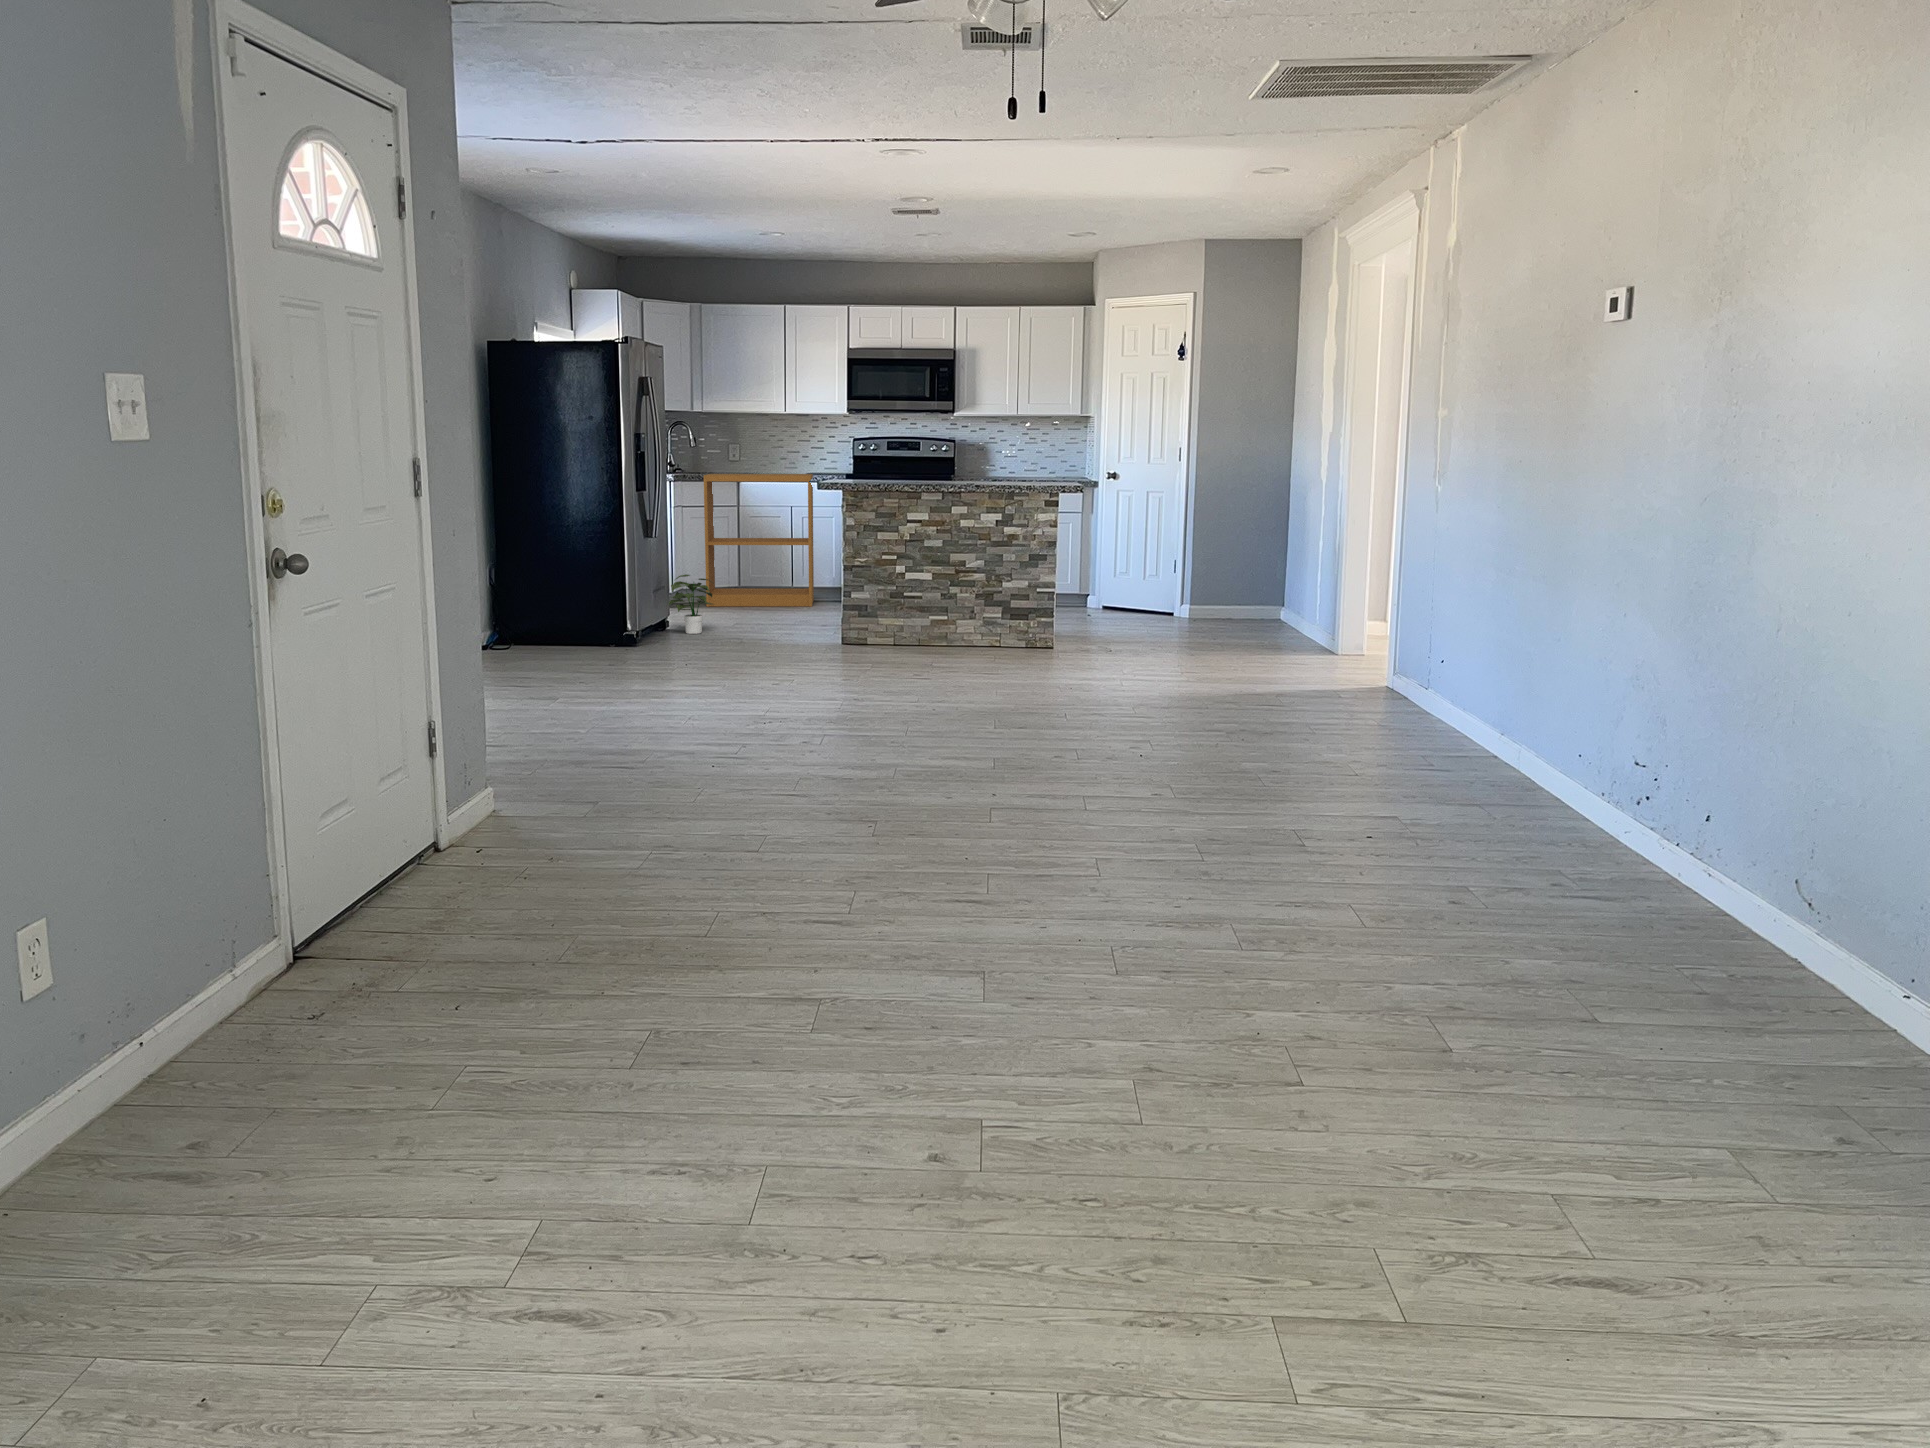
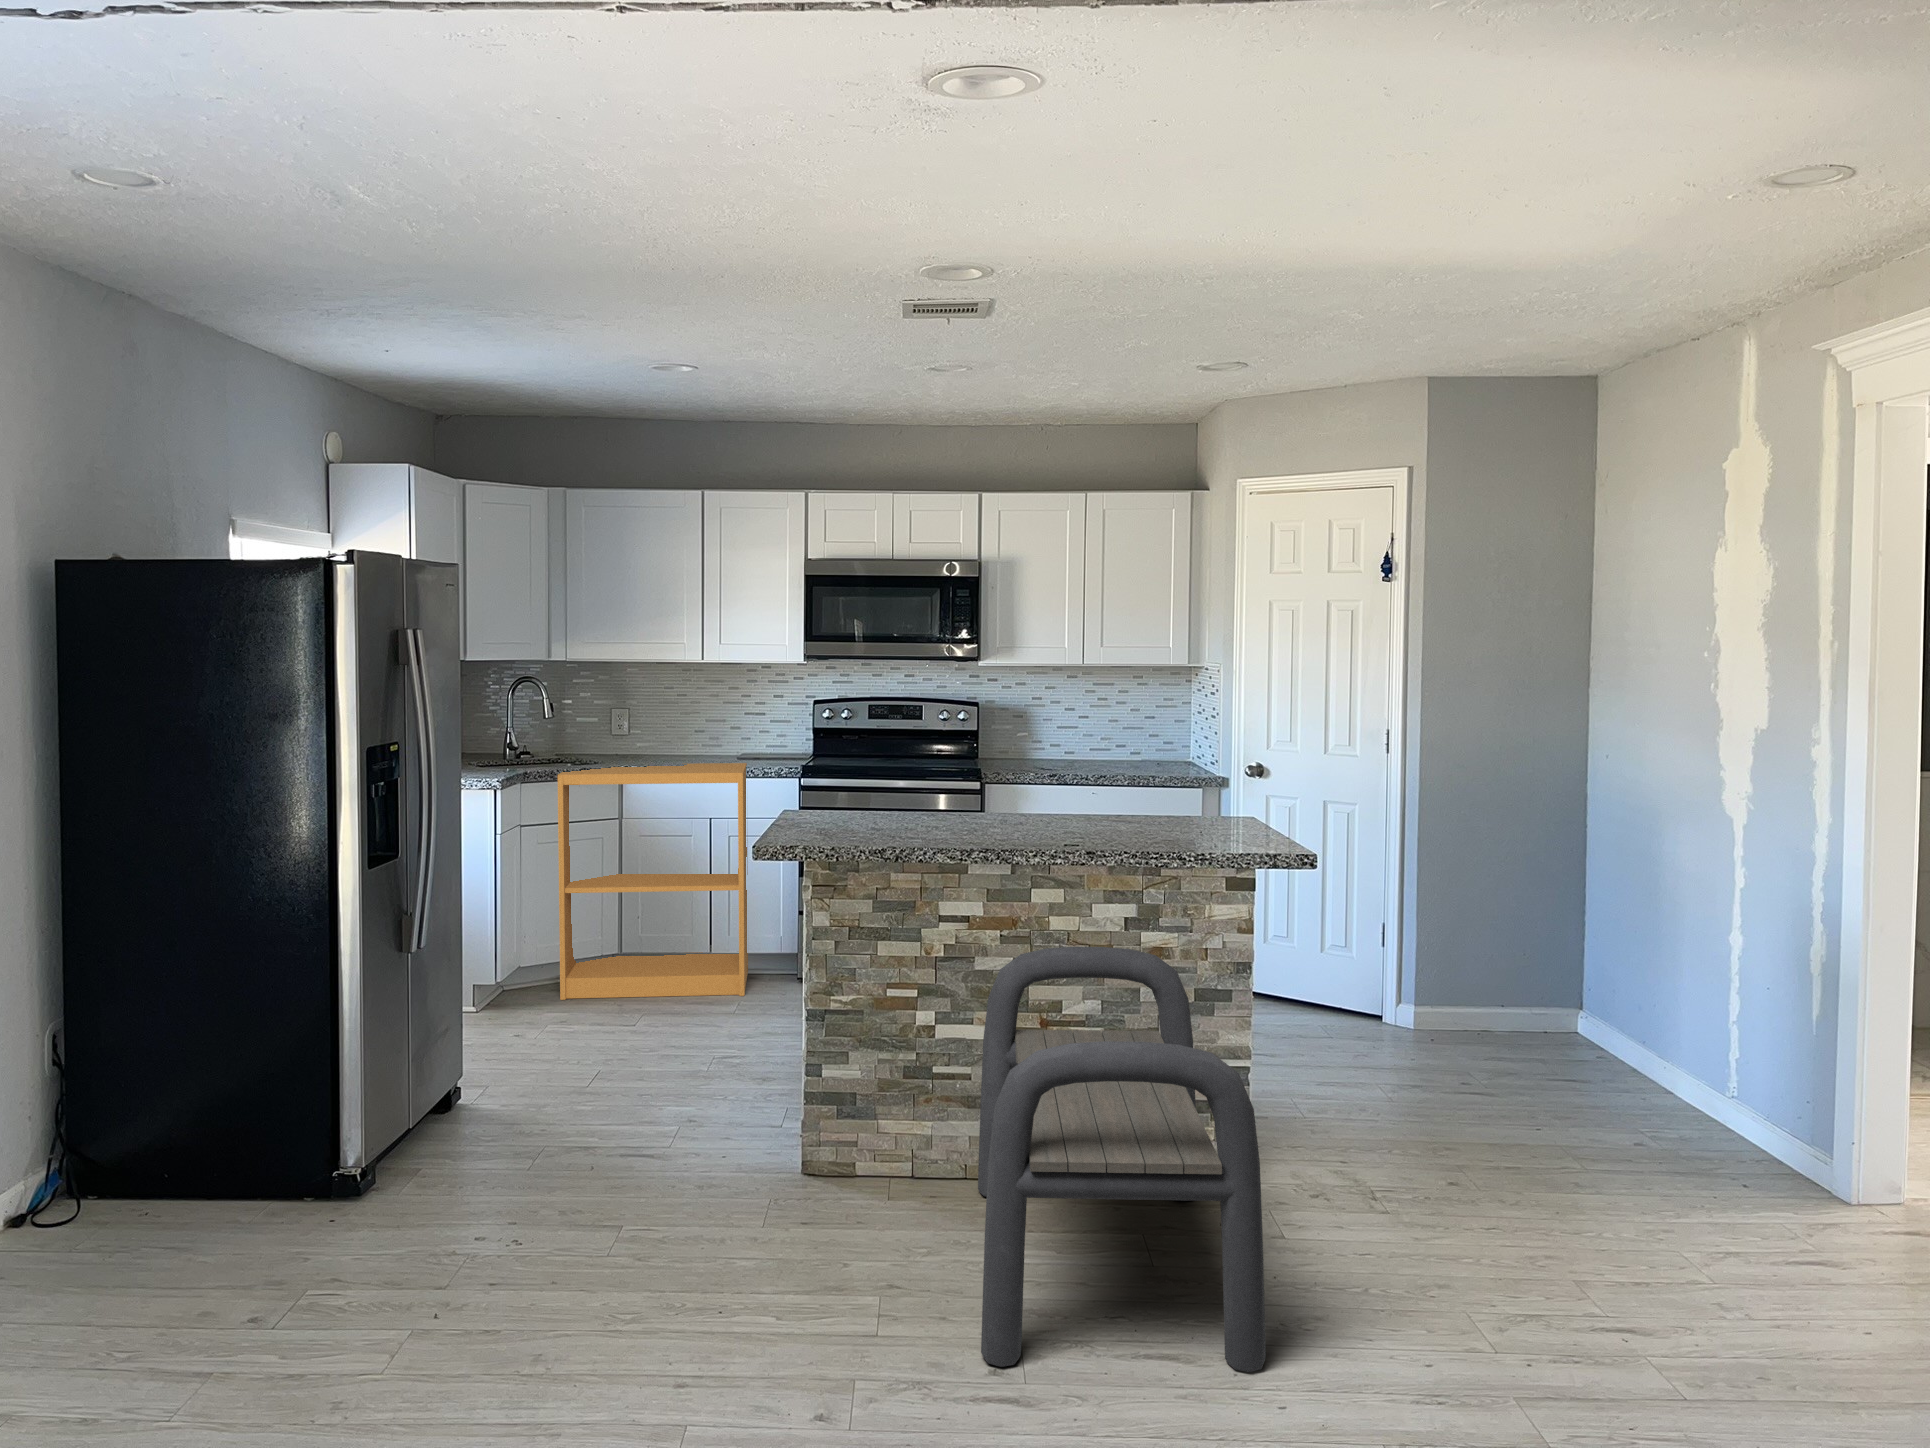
bench: none [912,532,1028,678] -> present [978,947,1266,1372]
potted plant: present [668,575,713,634] -> none [453,994,552,1118]

